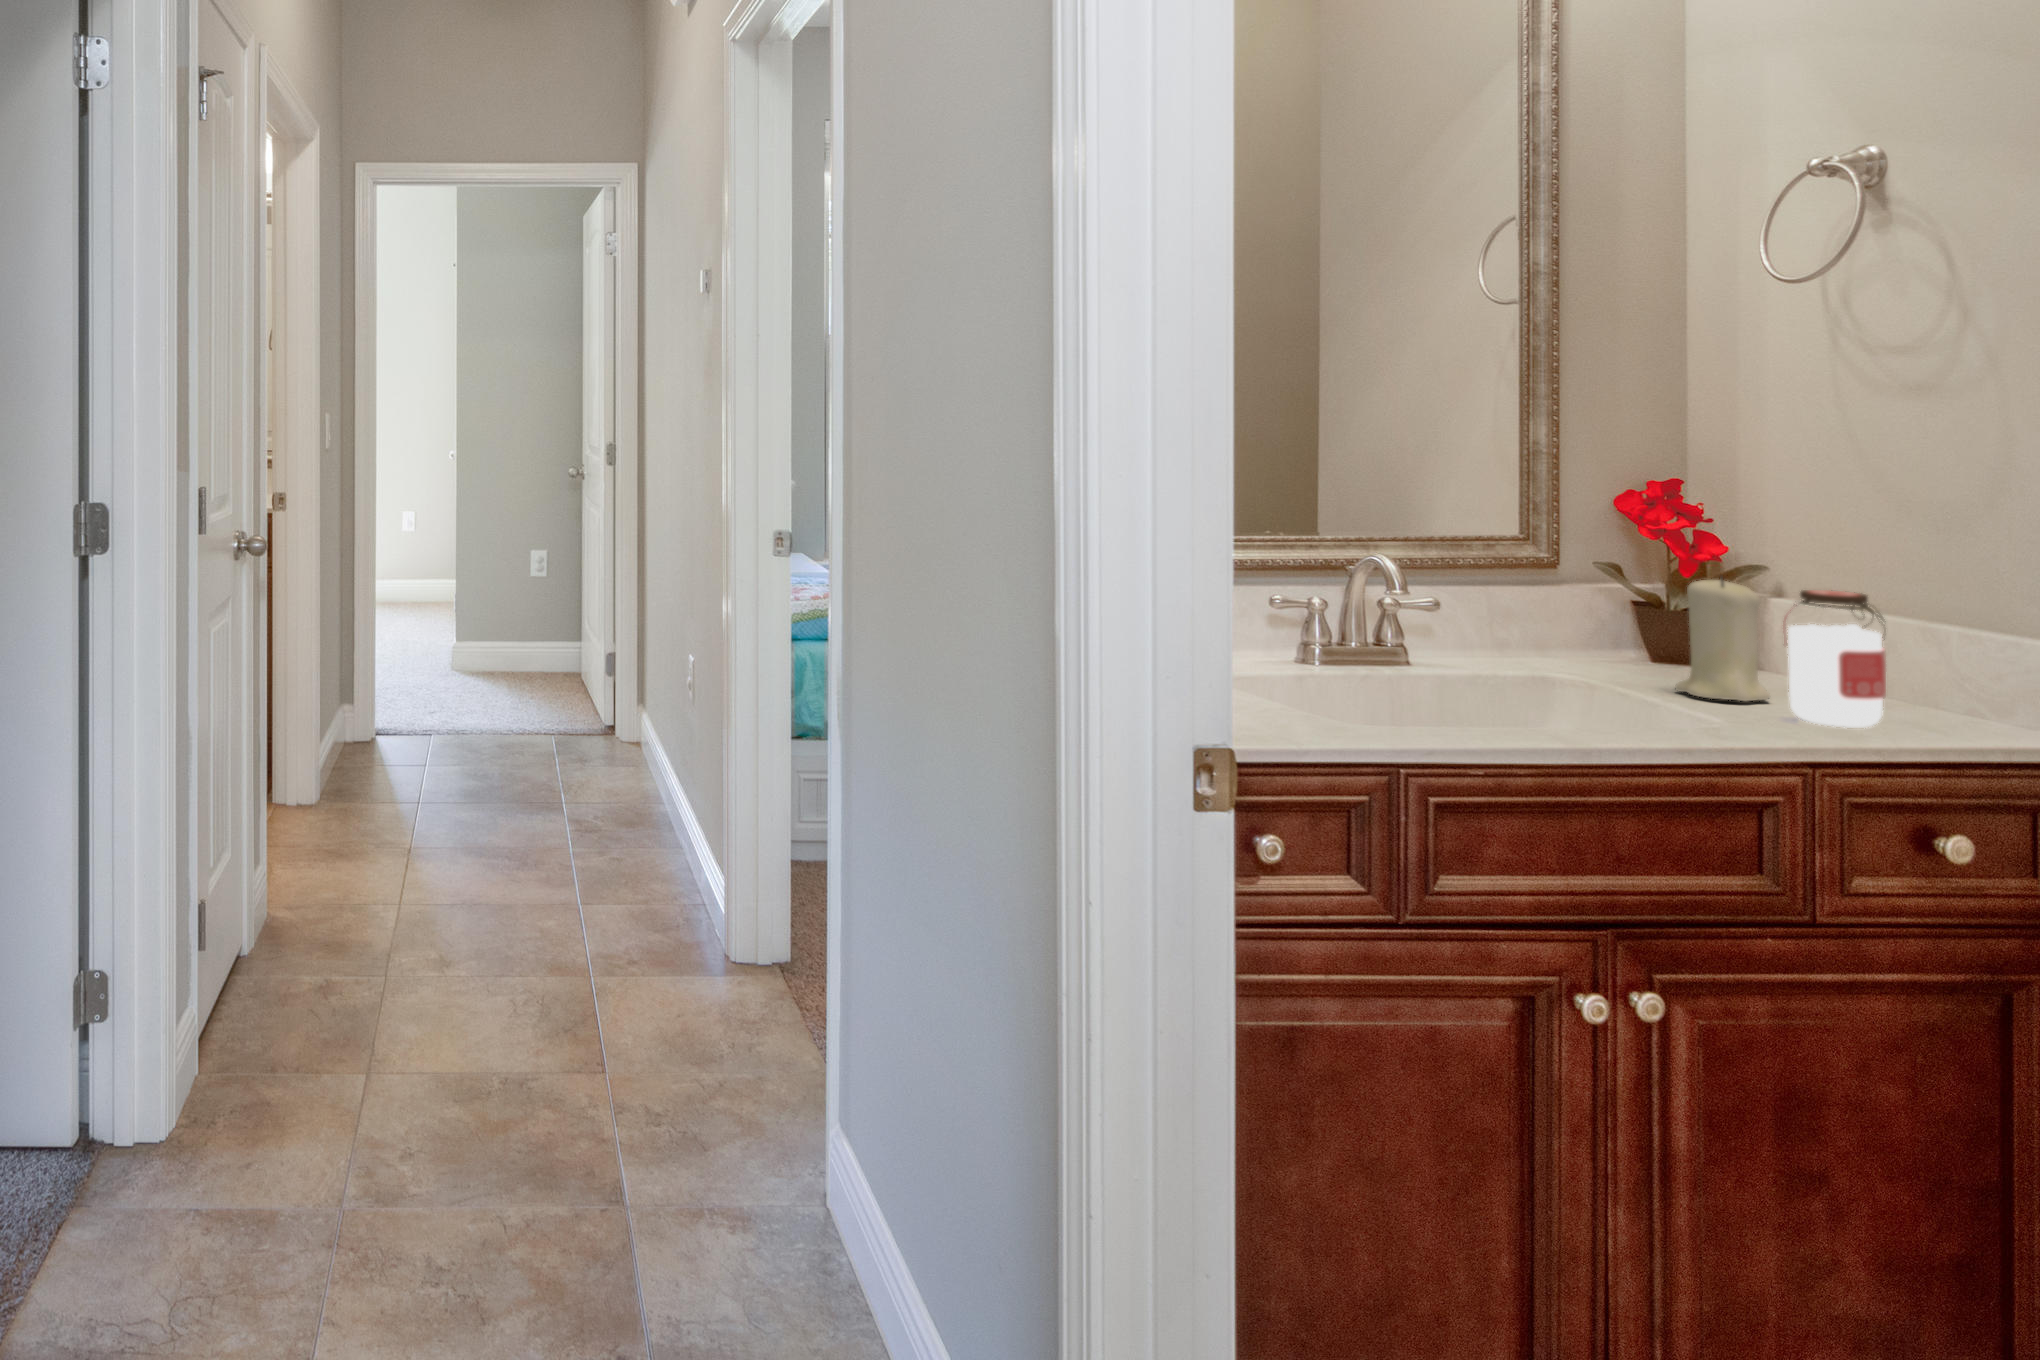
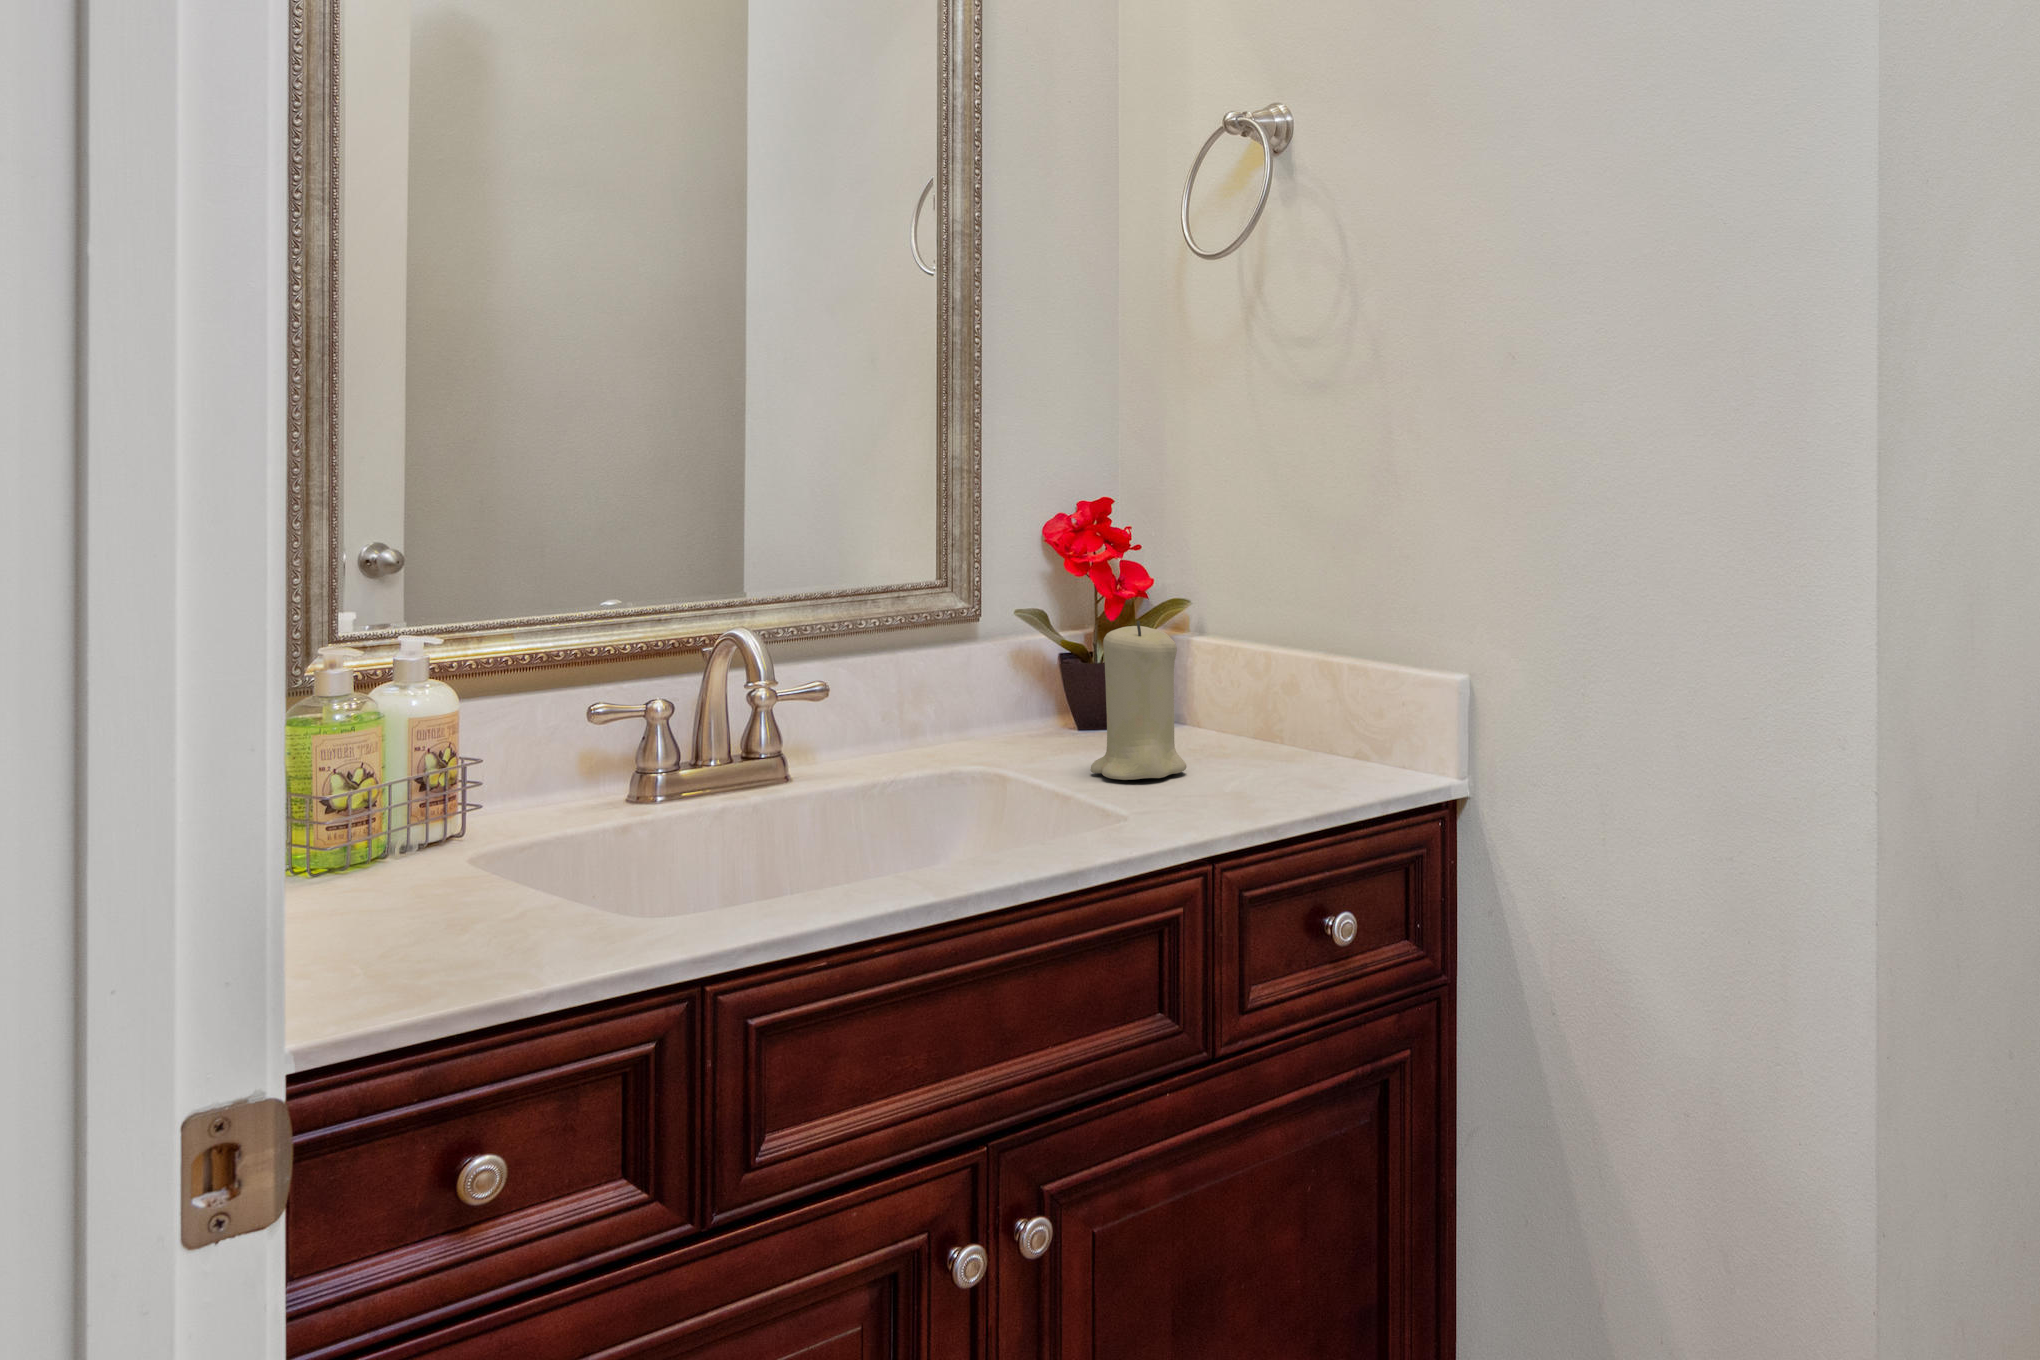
jar: present [1784,590,1886,728] -> none [1194,632,1292,805]

